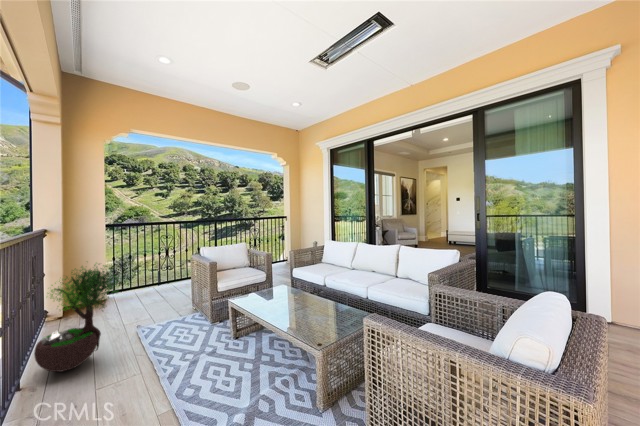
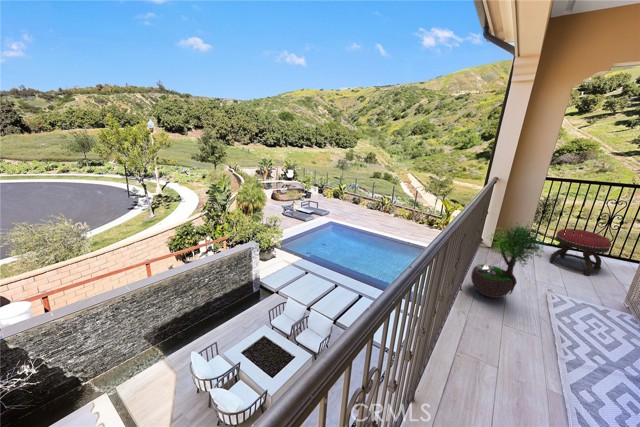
ottoman: none [131,265,173,304] -> present [549,229,611,276]

